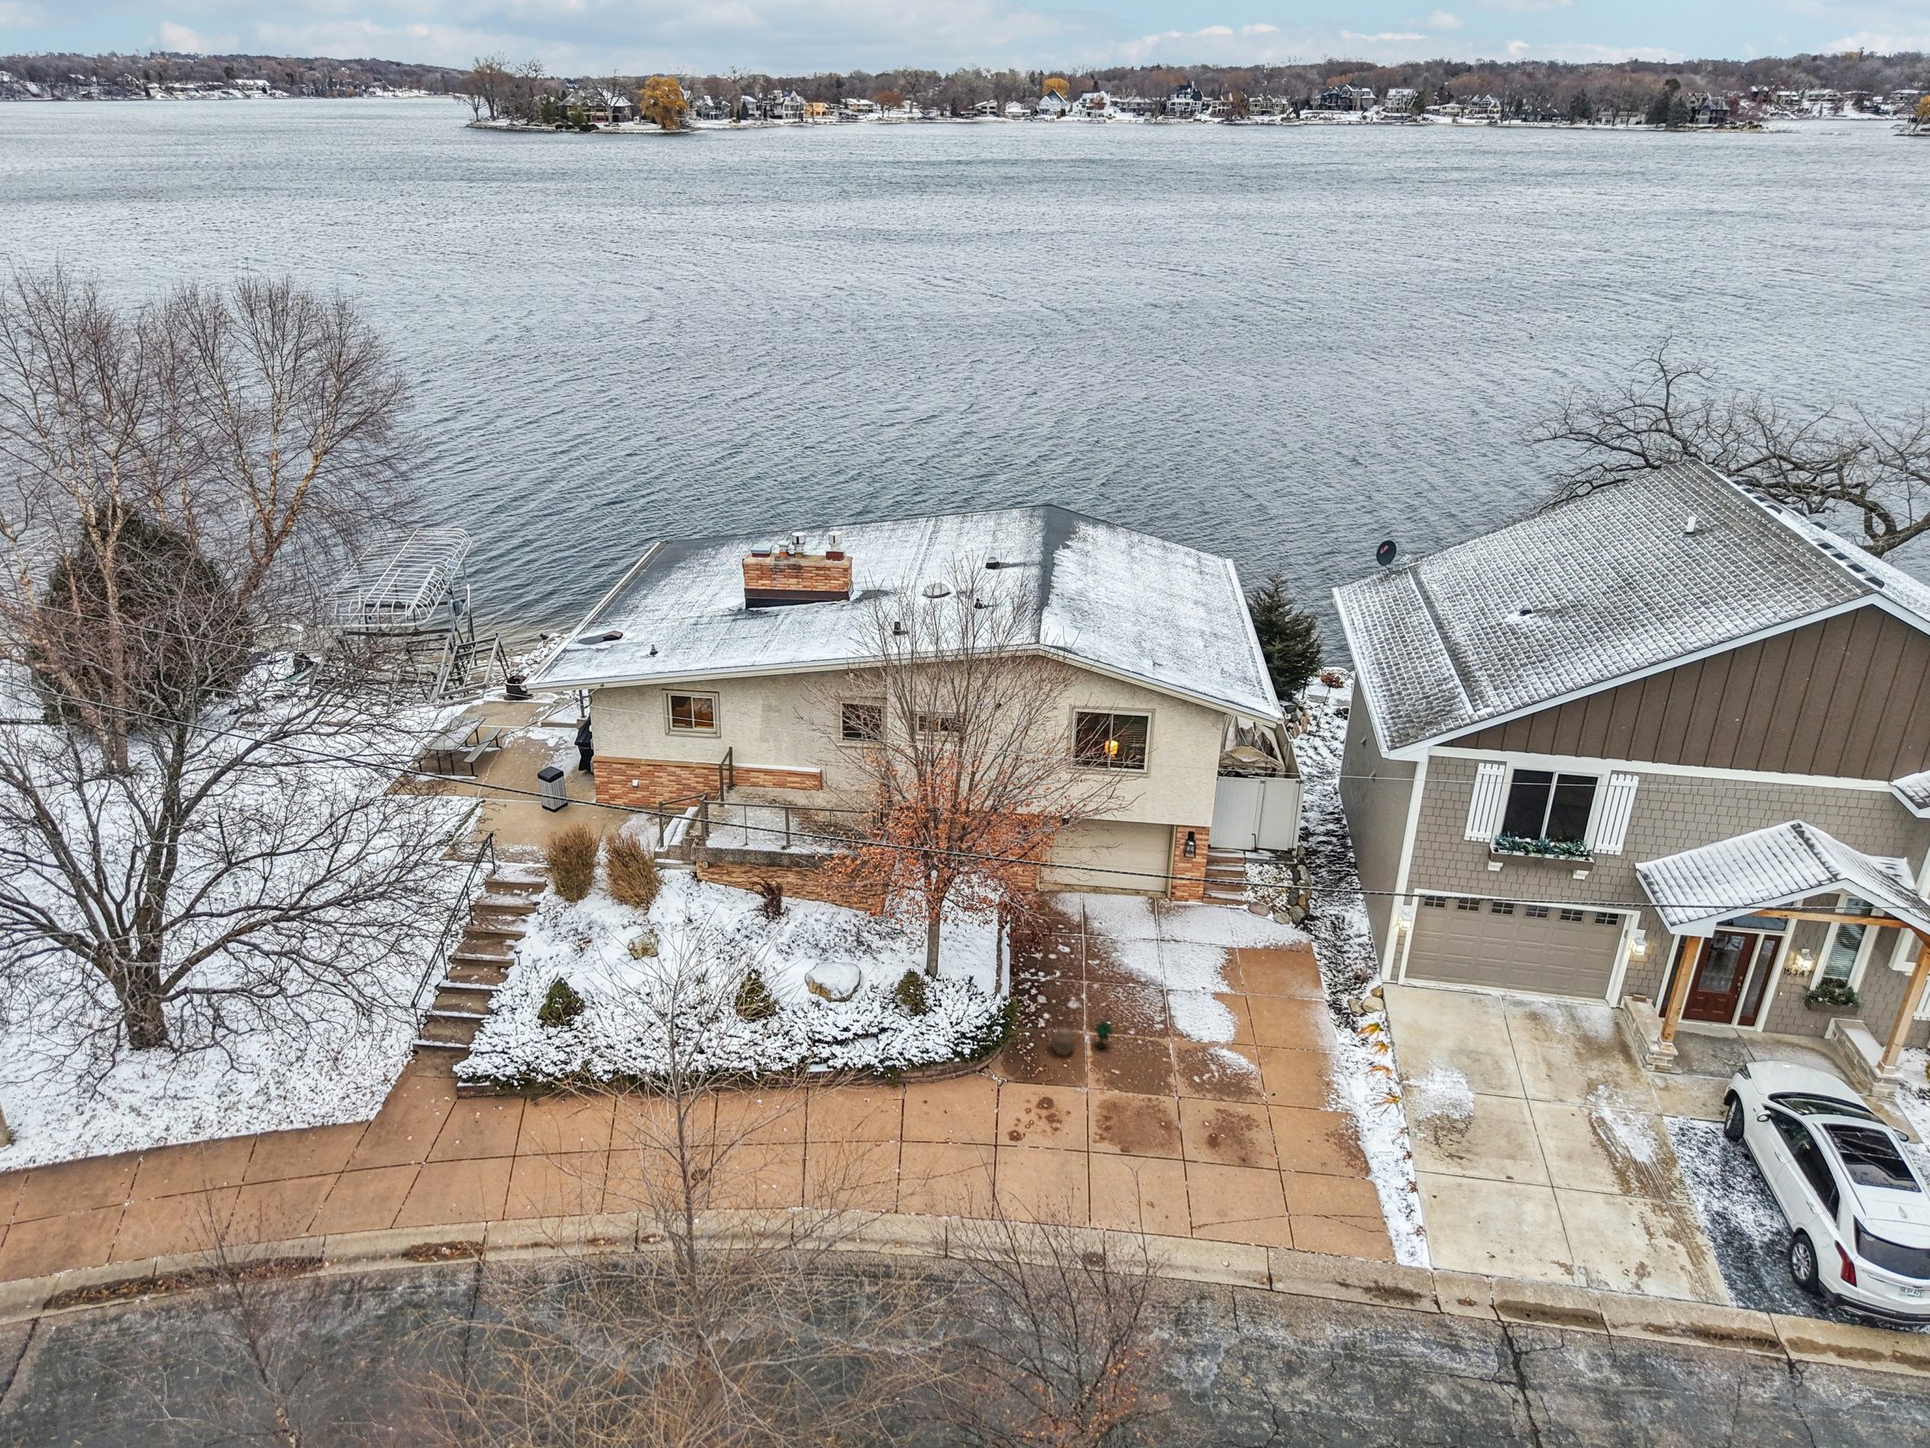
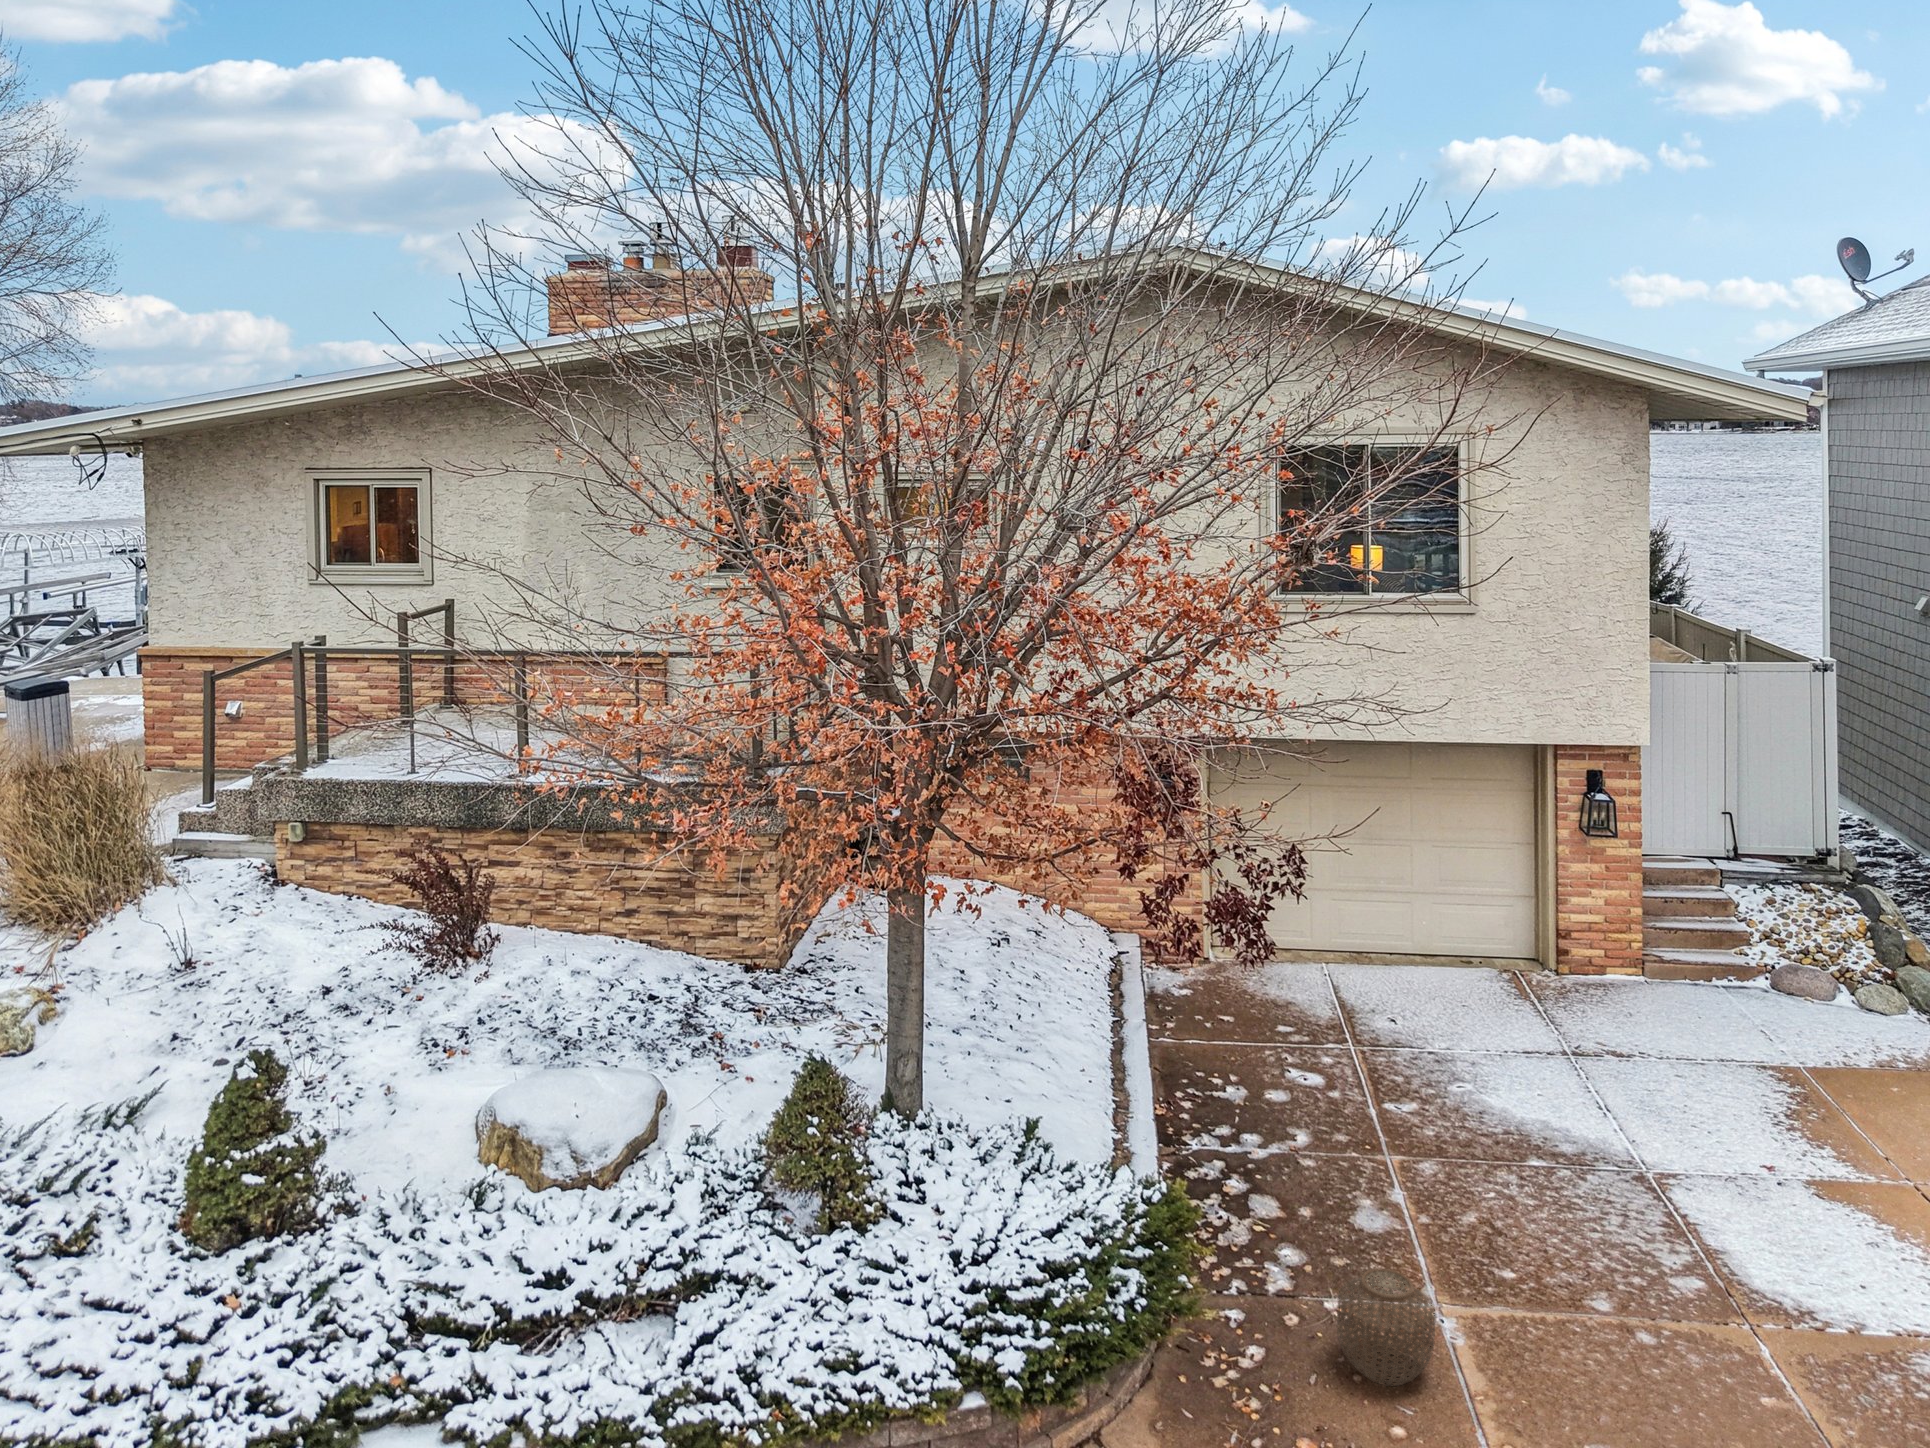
decorative plant: present [1095,1019,1112,1049] -> none [1486,1229,1572,1364]

